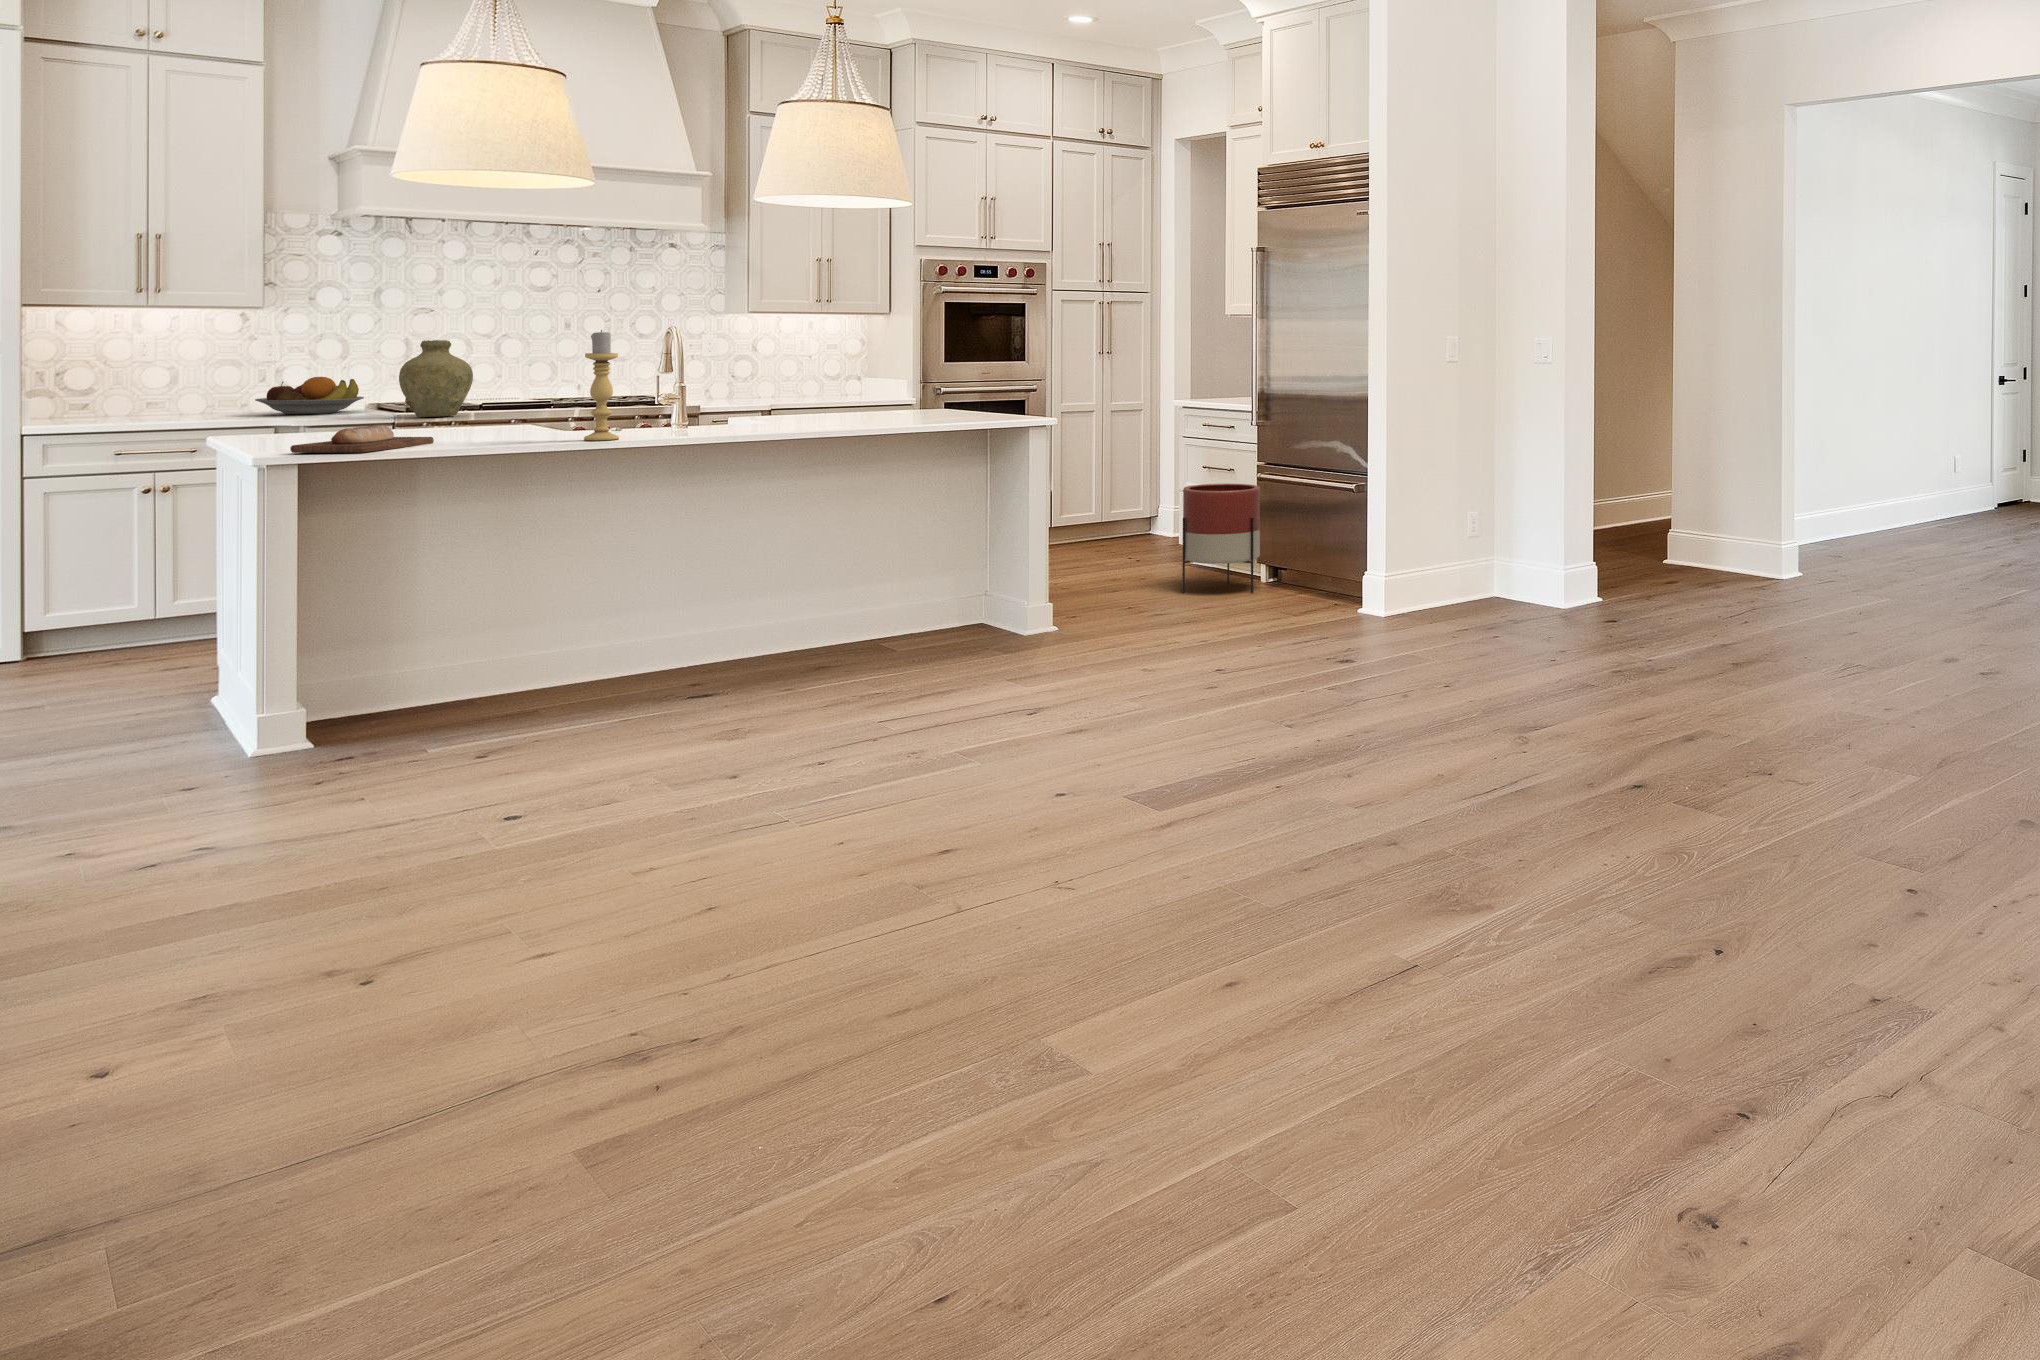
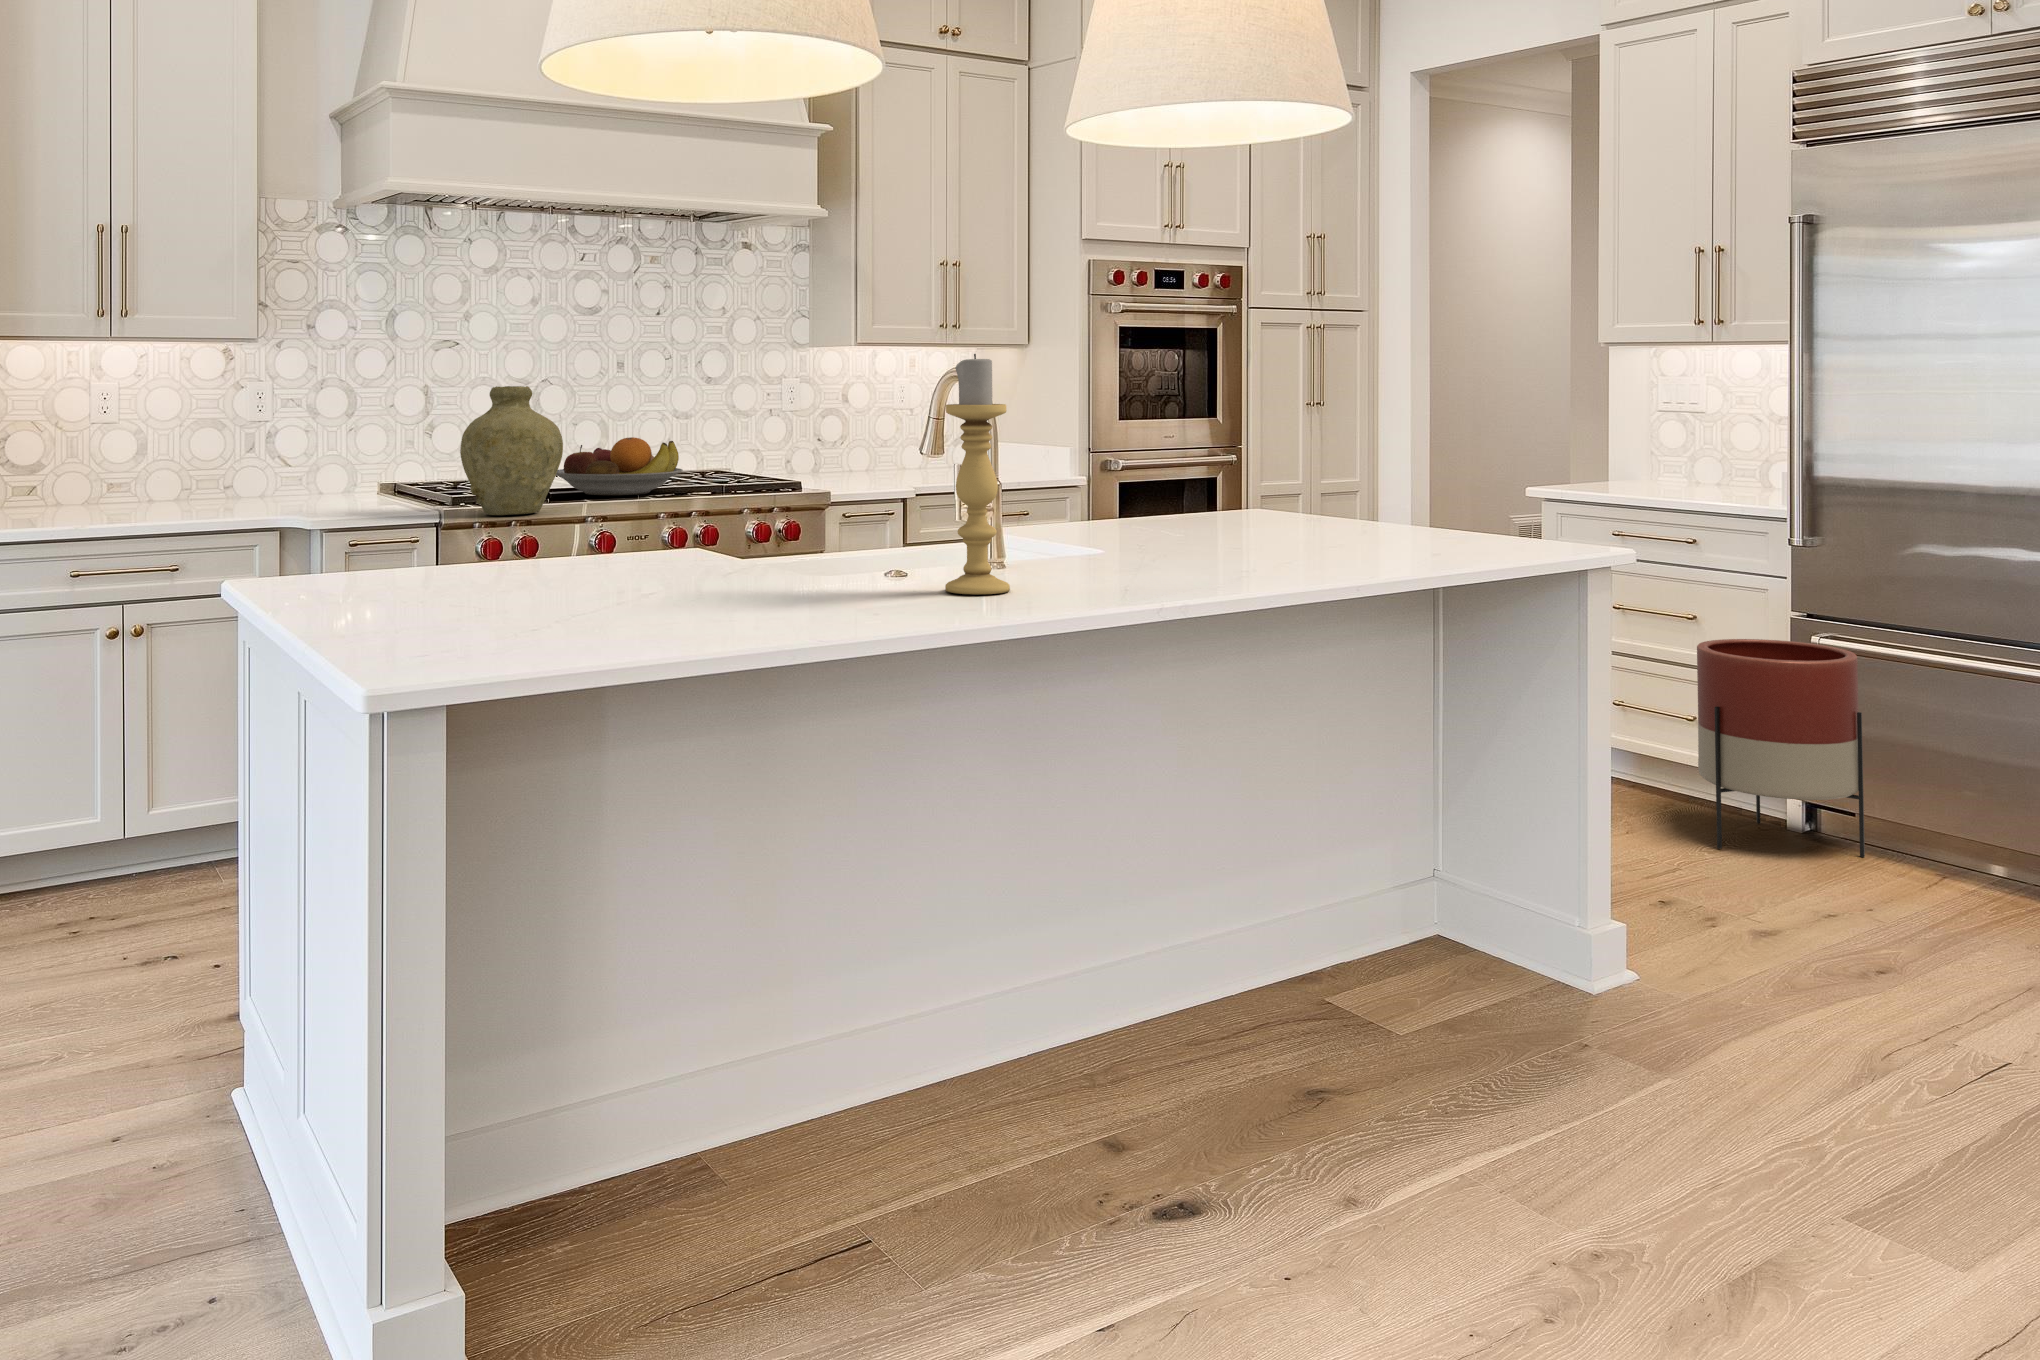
fruit bowl: present [255,377,364,414] -> present [556,437,683,495]
bread loaf: present [290,425,434,453] -> none [438,557,654,628]

